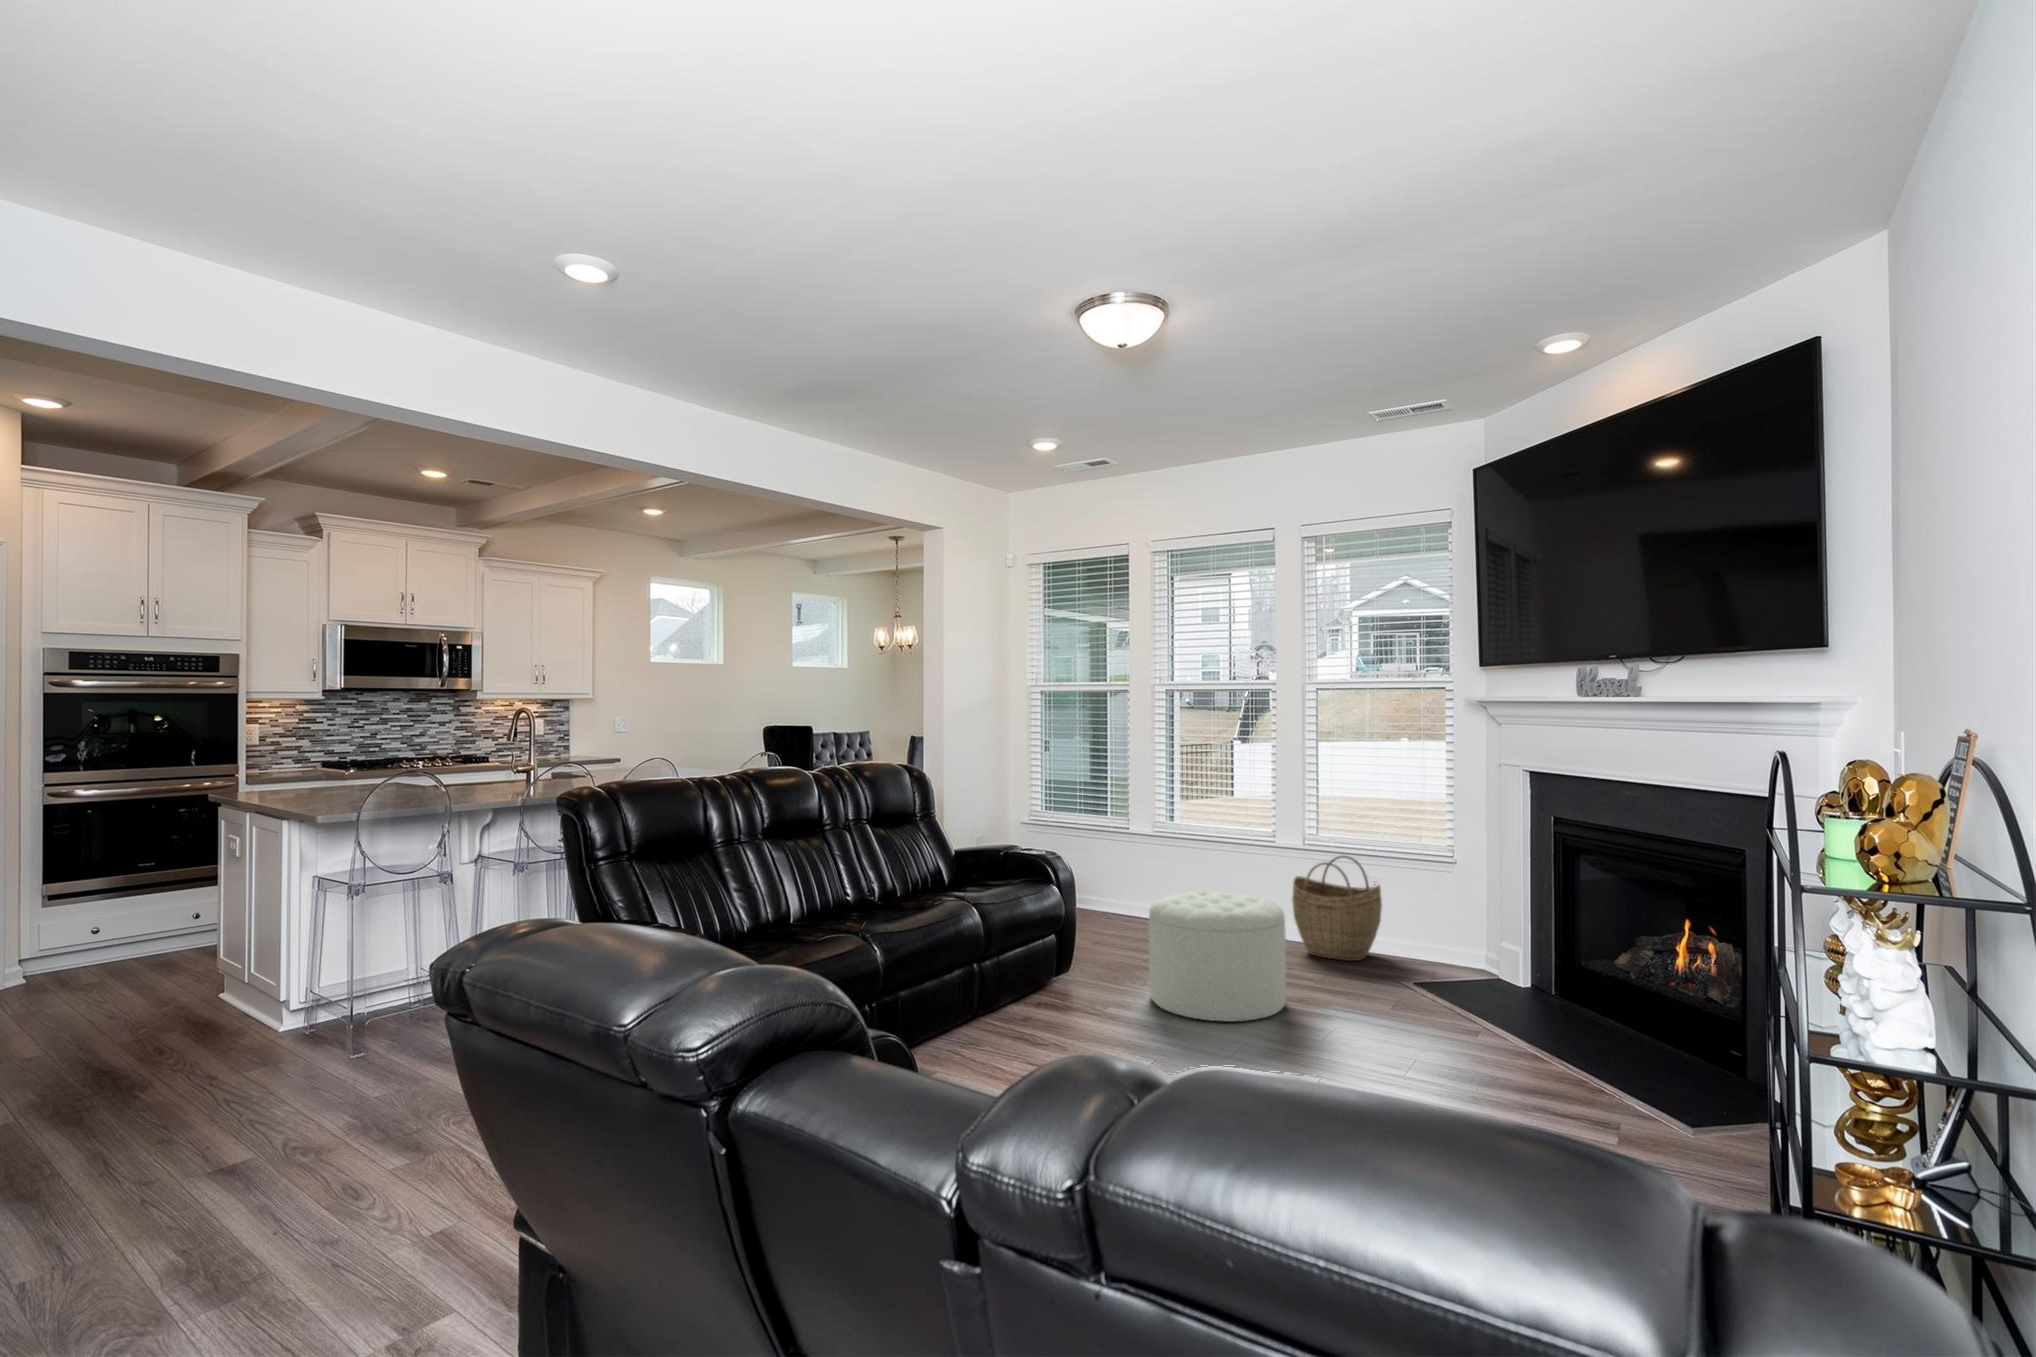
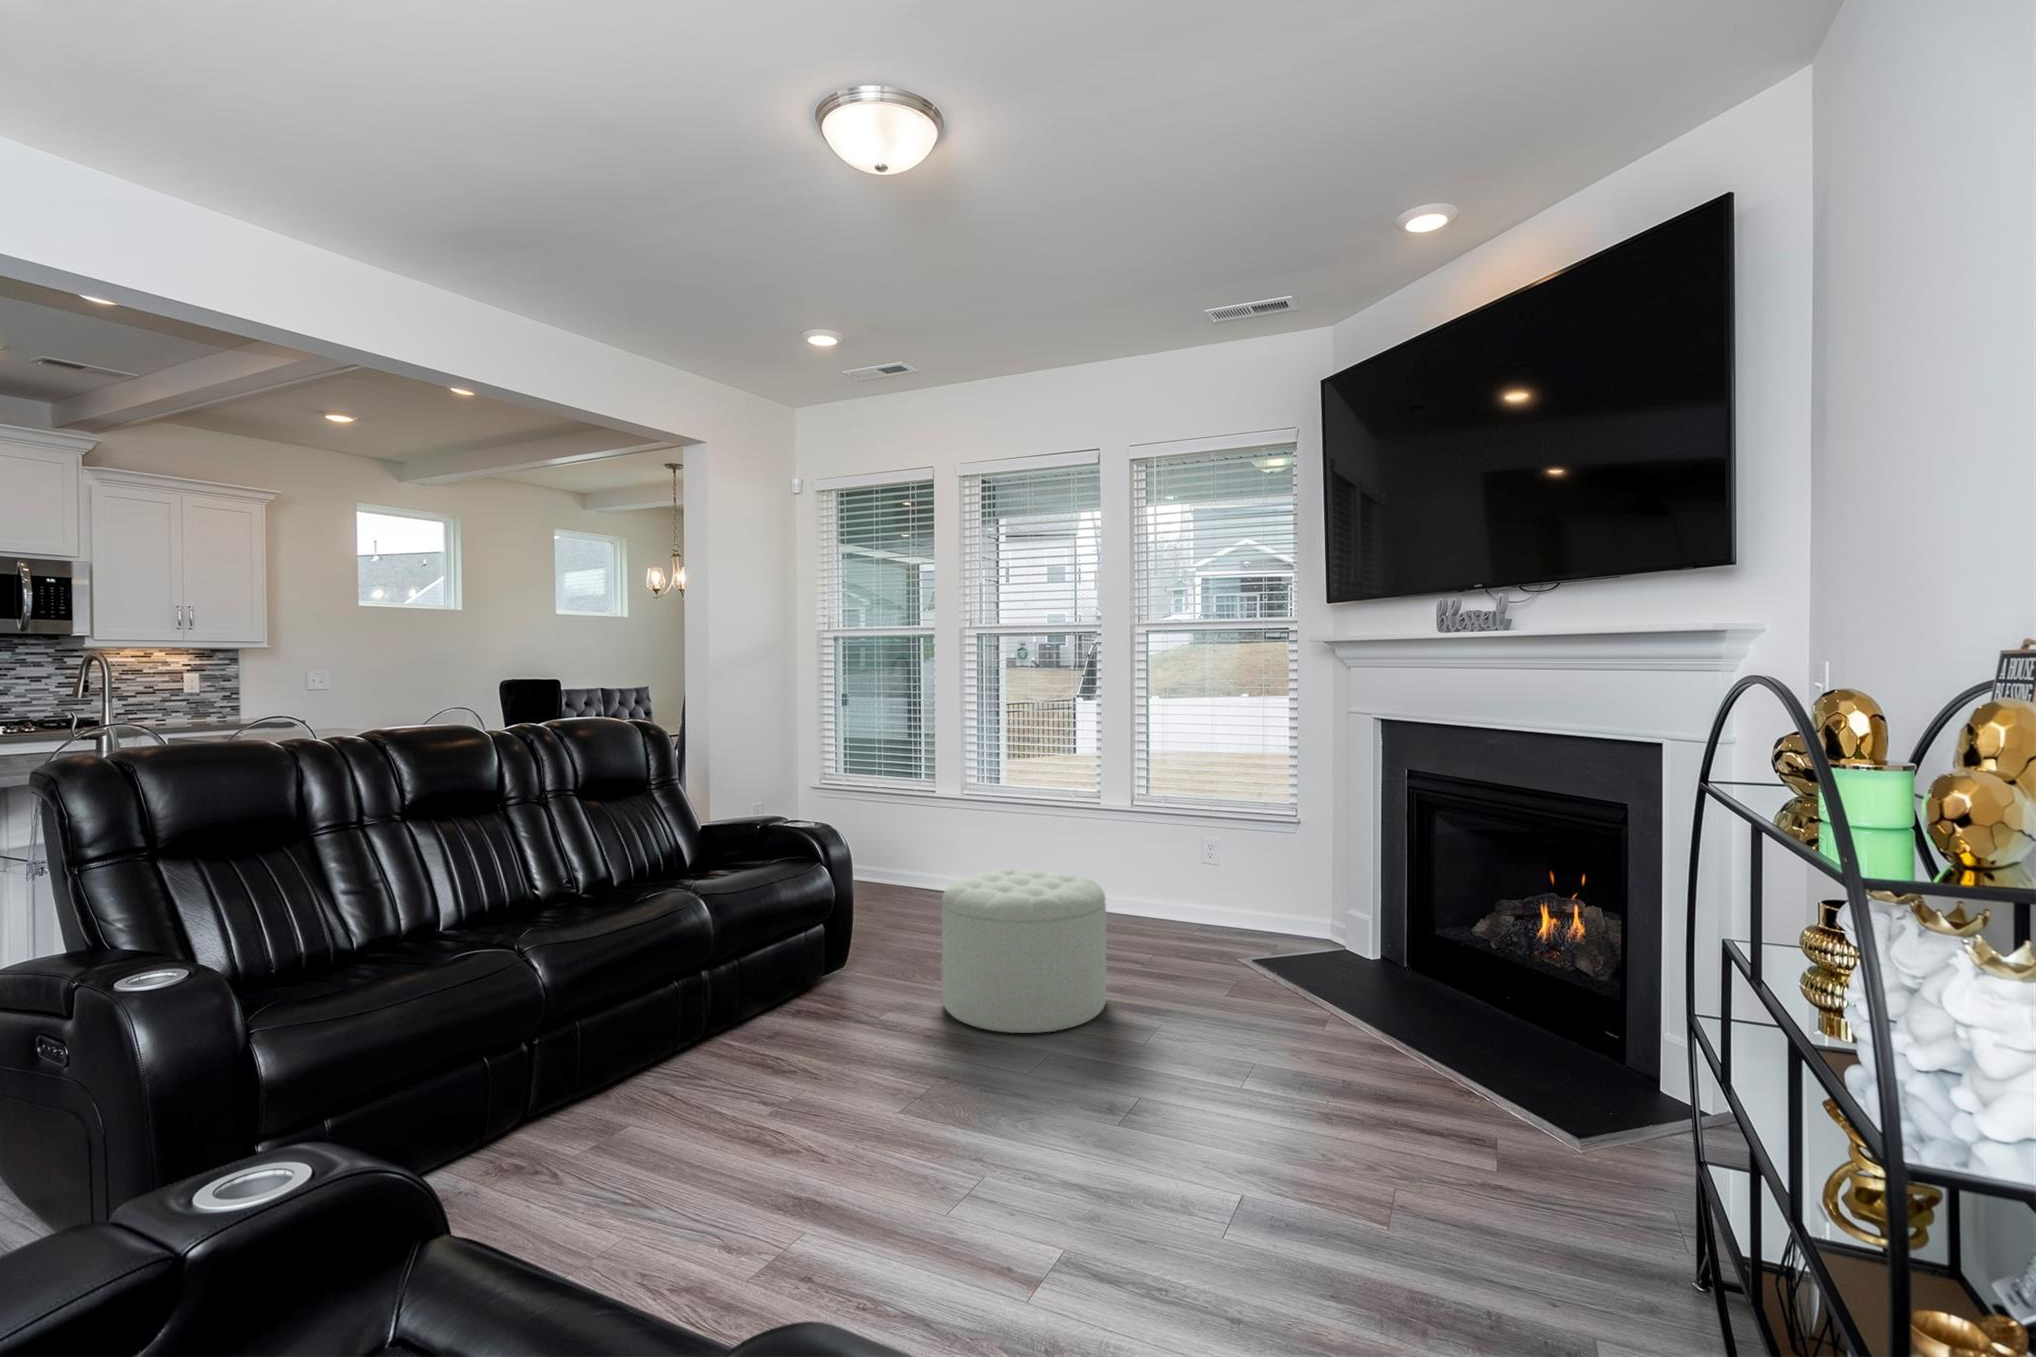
woven basket: present [1292,856,1382,961] -> none [1115,821,1211,942]

